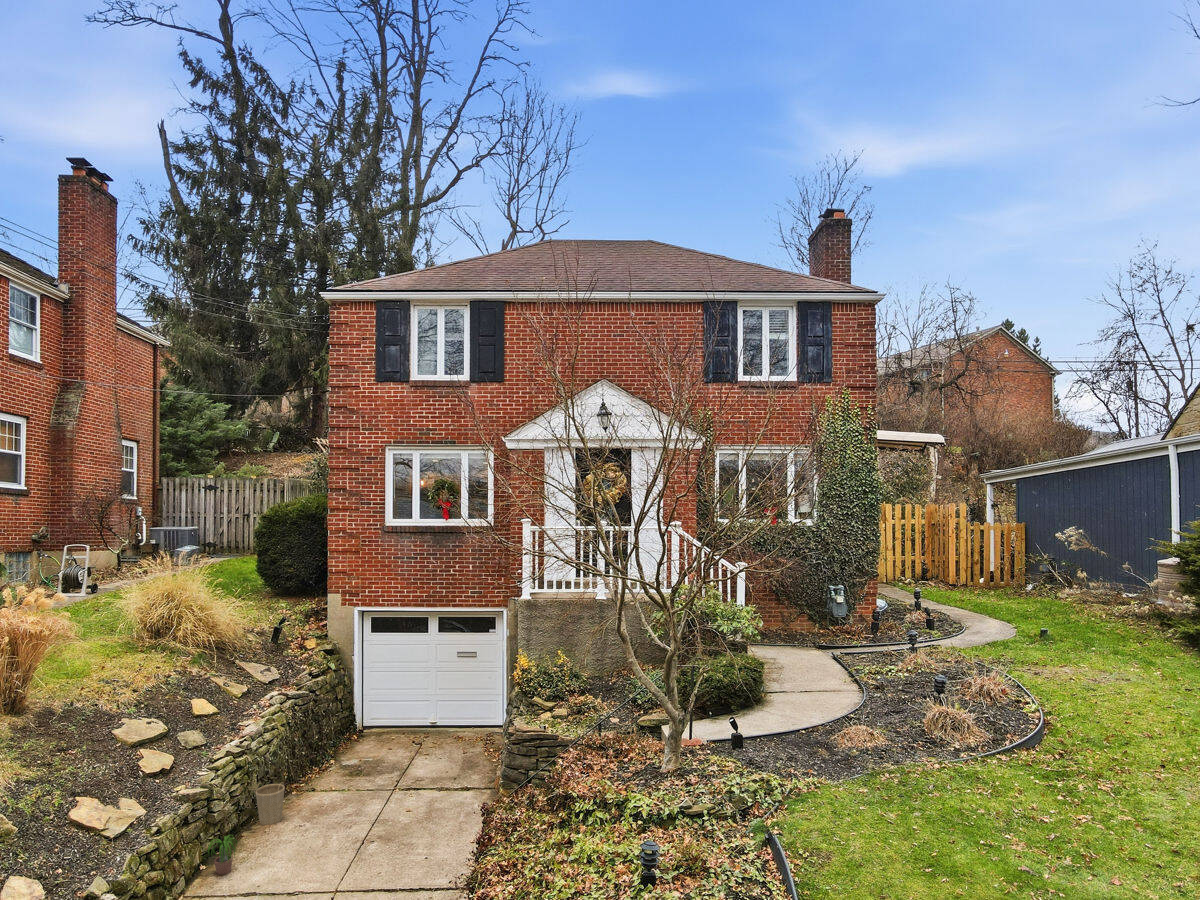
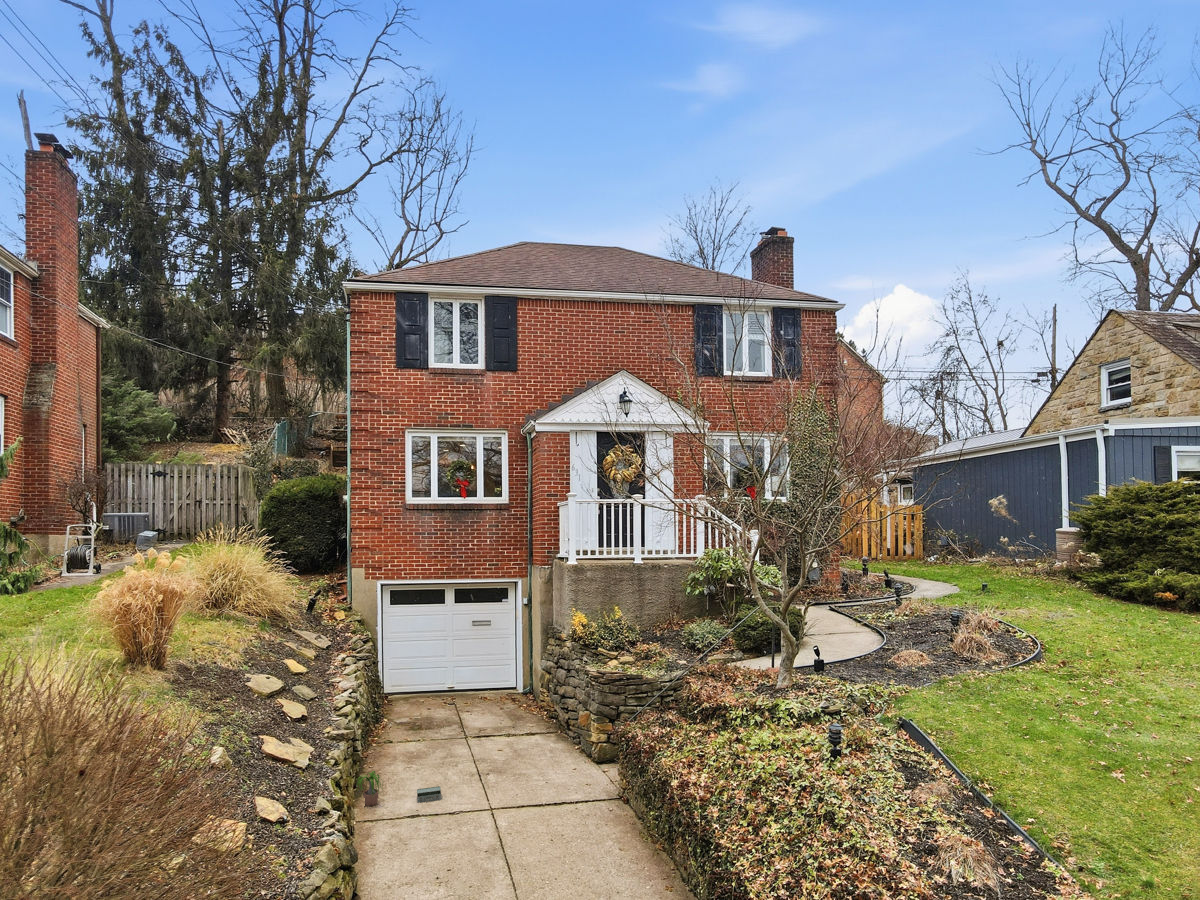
basket: present [255,782,285,825] -> none [359,730,385,769]
toolbox: none [269,859,302,877] -> present [417,786,441,802]

